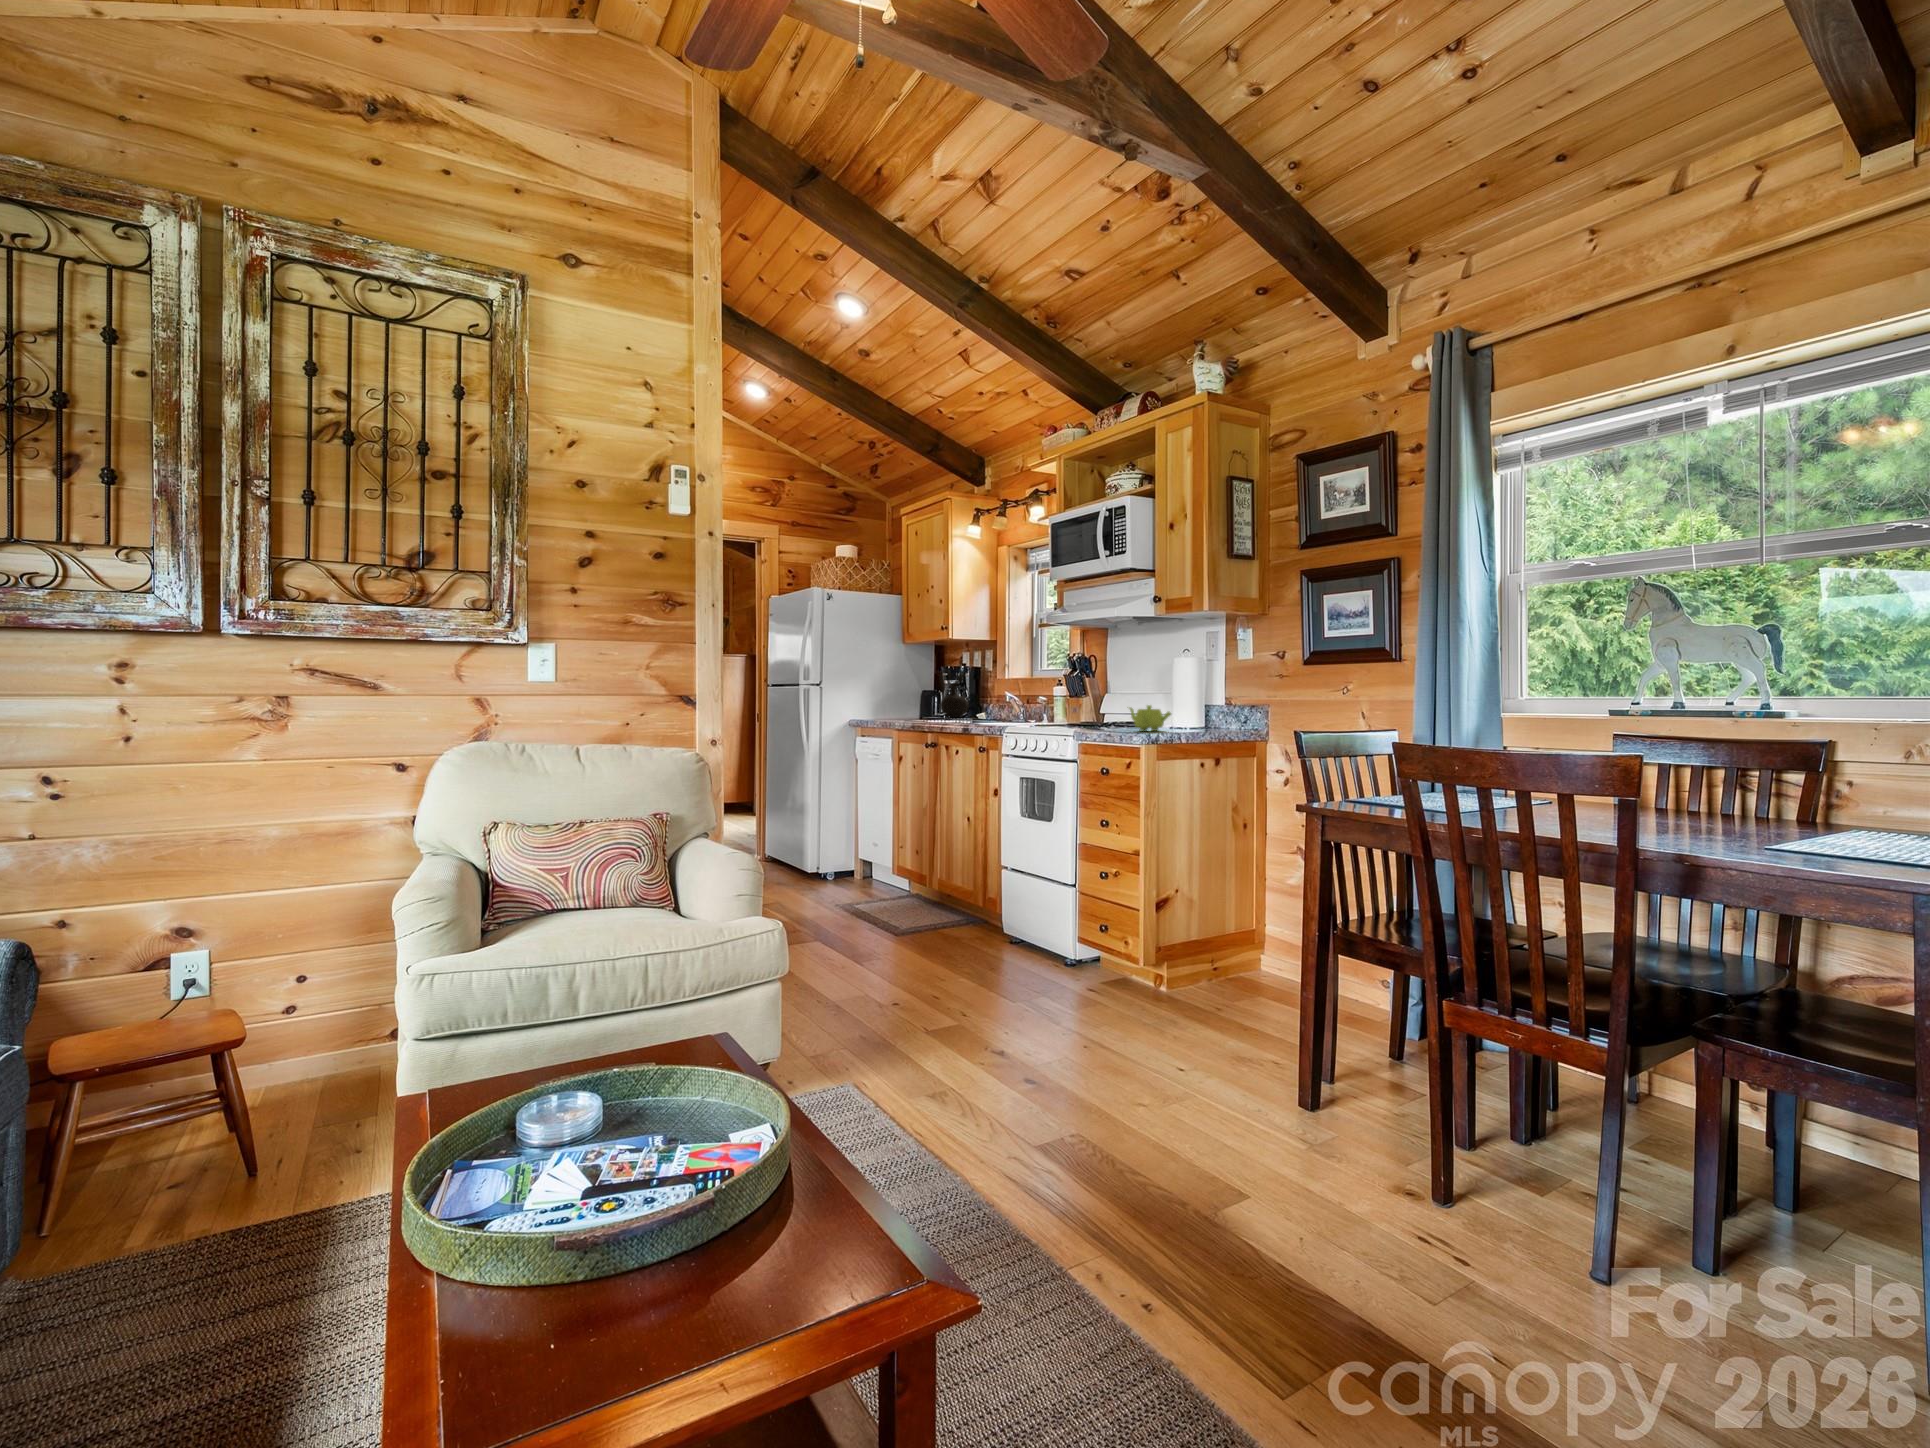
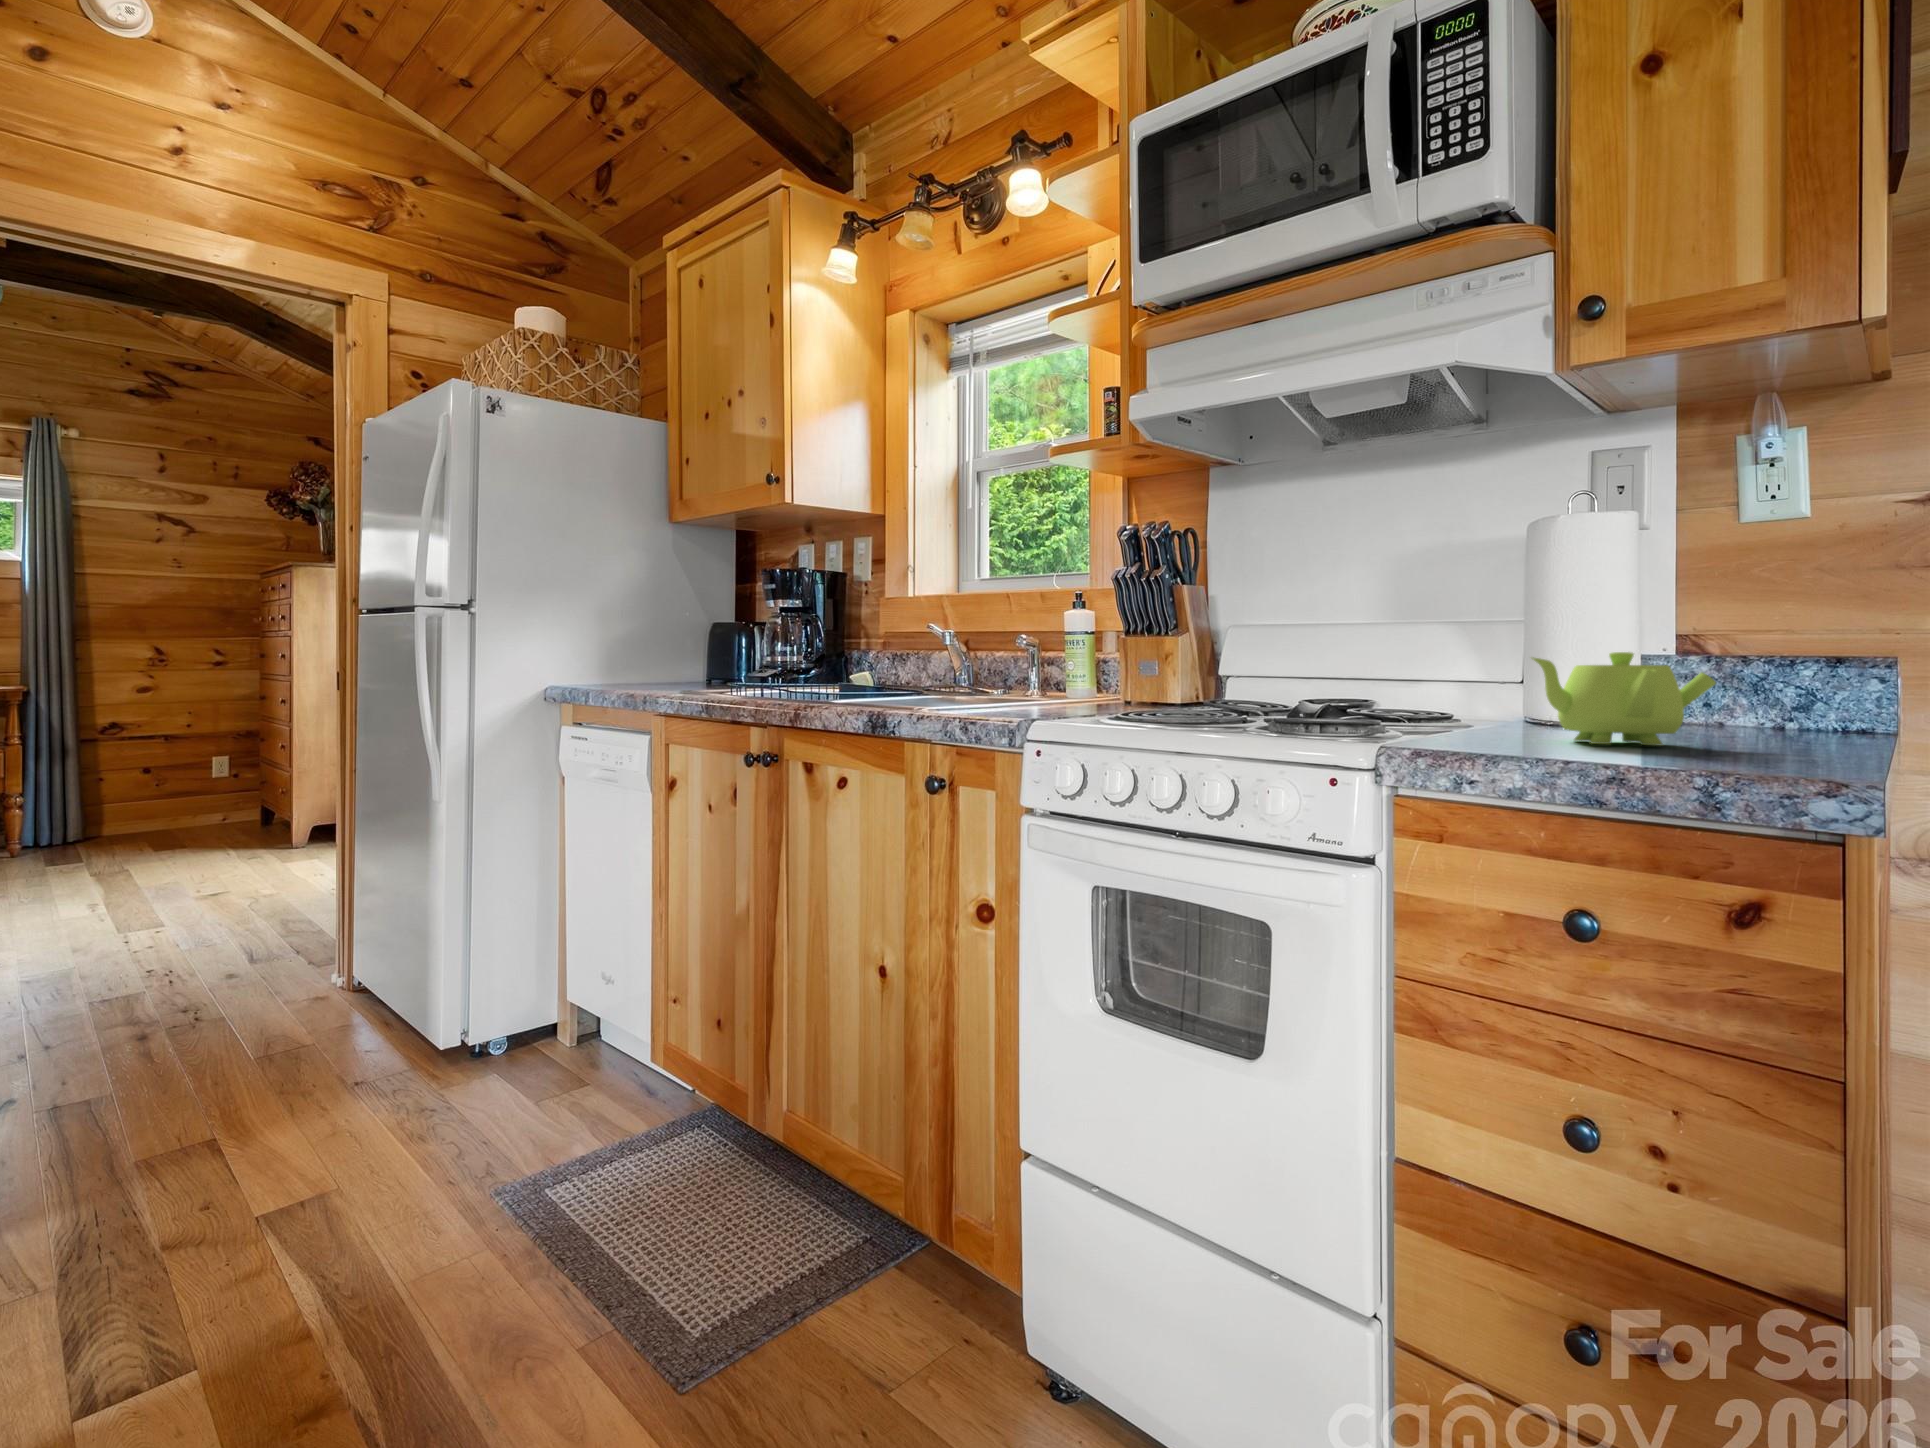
ceramic jug: present [940,670,968,717] -> none [757,580,820,685]

